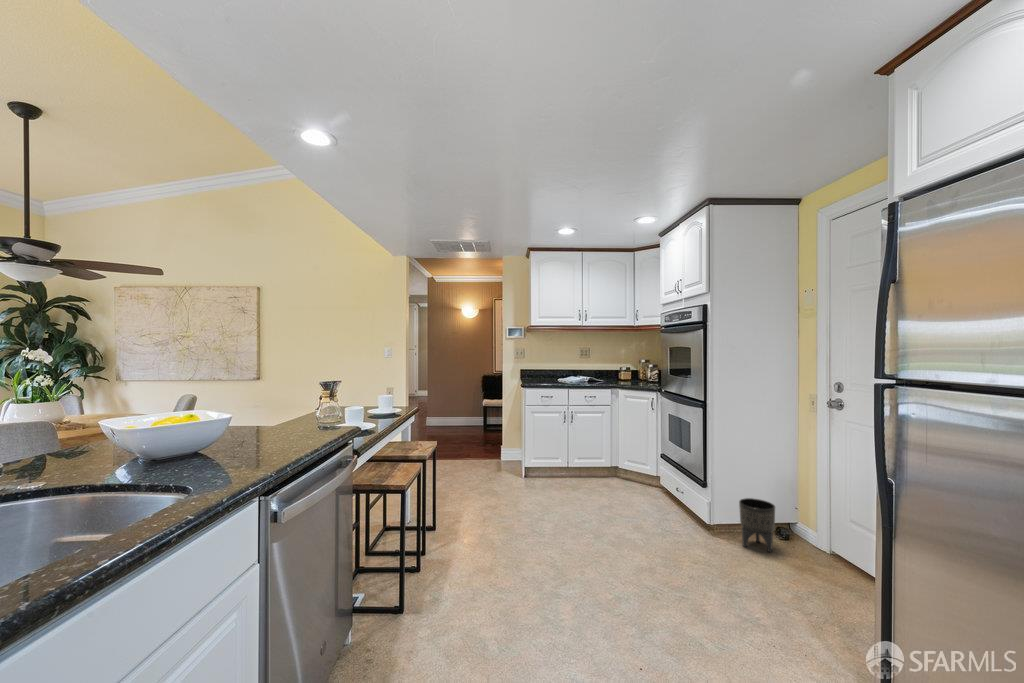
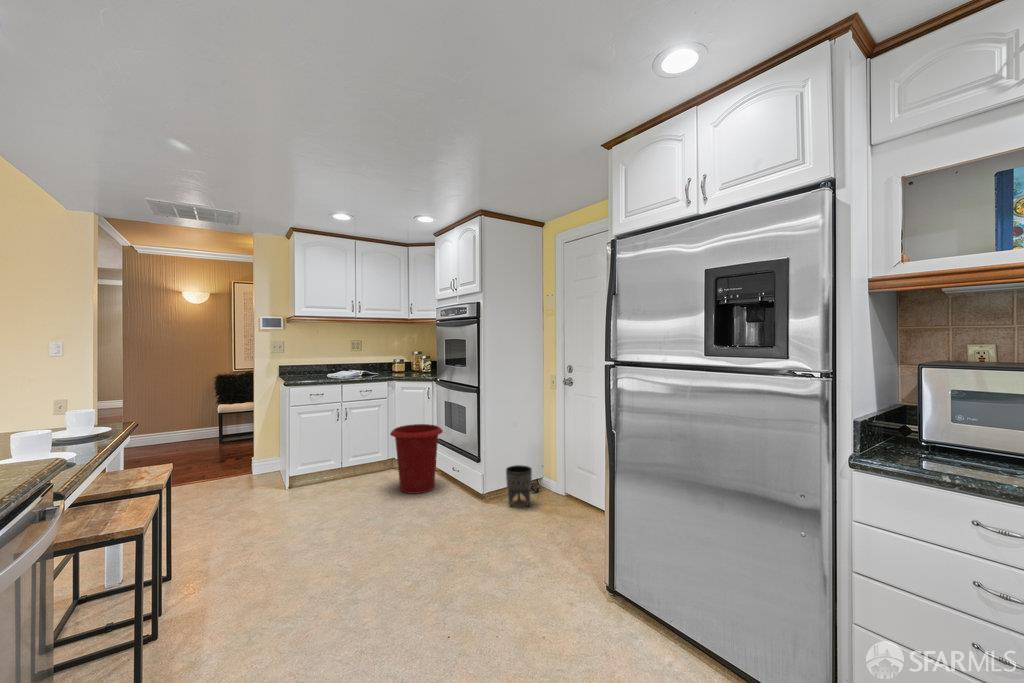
waste bin: none [610,435,666,508] -> present [390,424,443,494]

